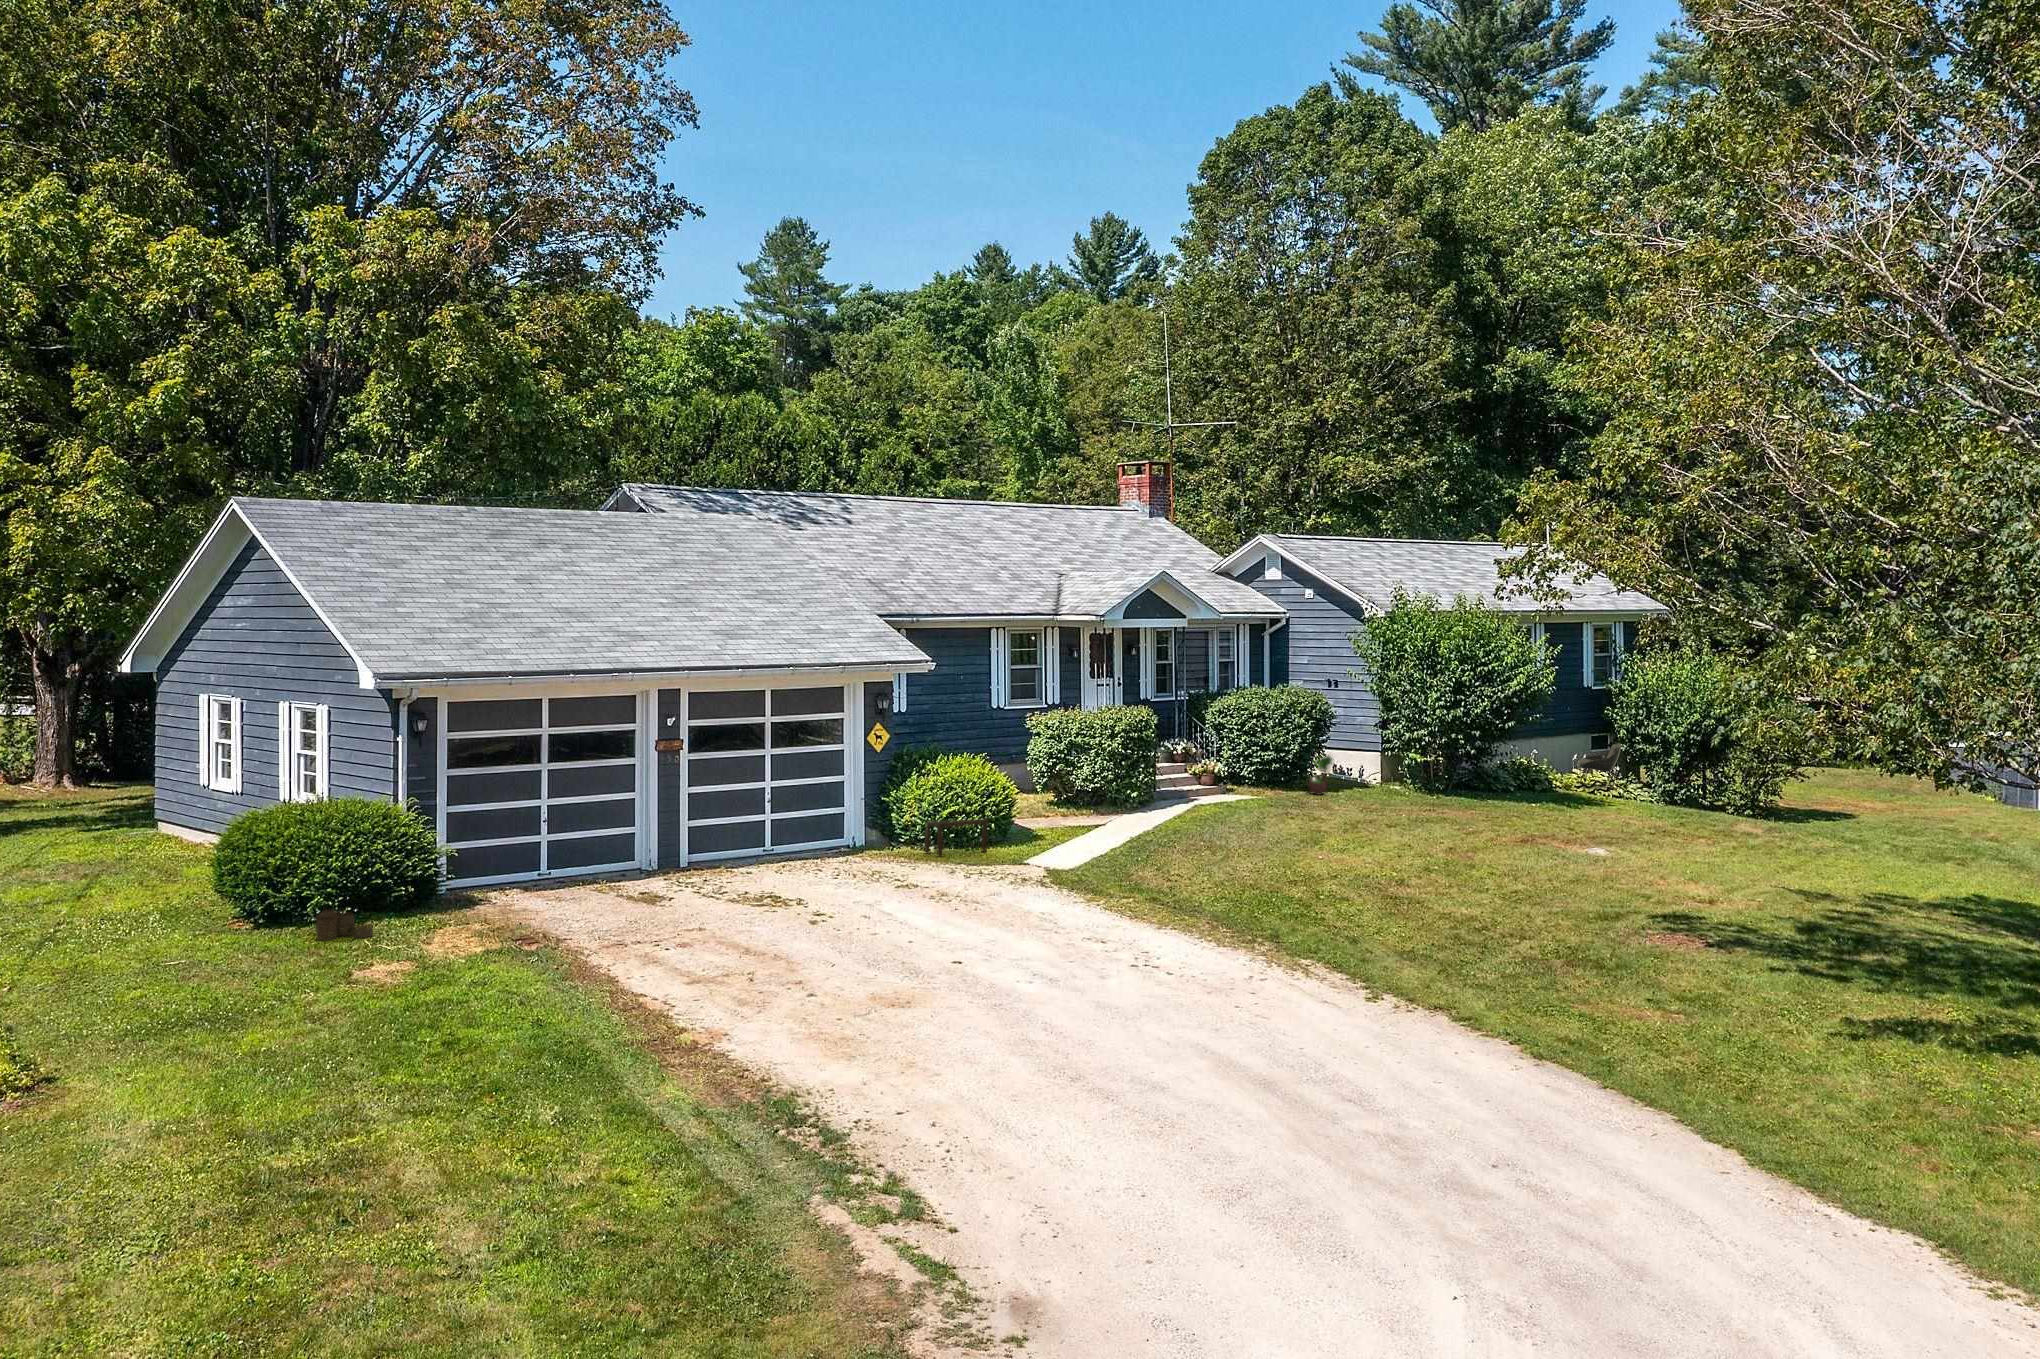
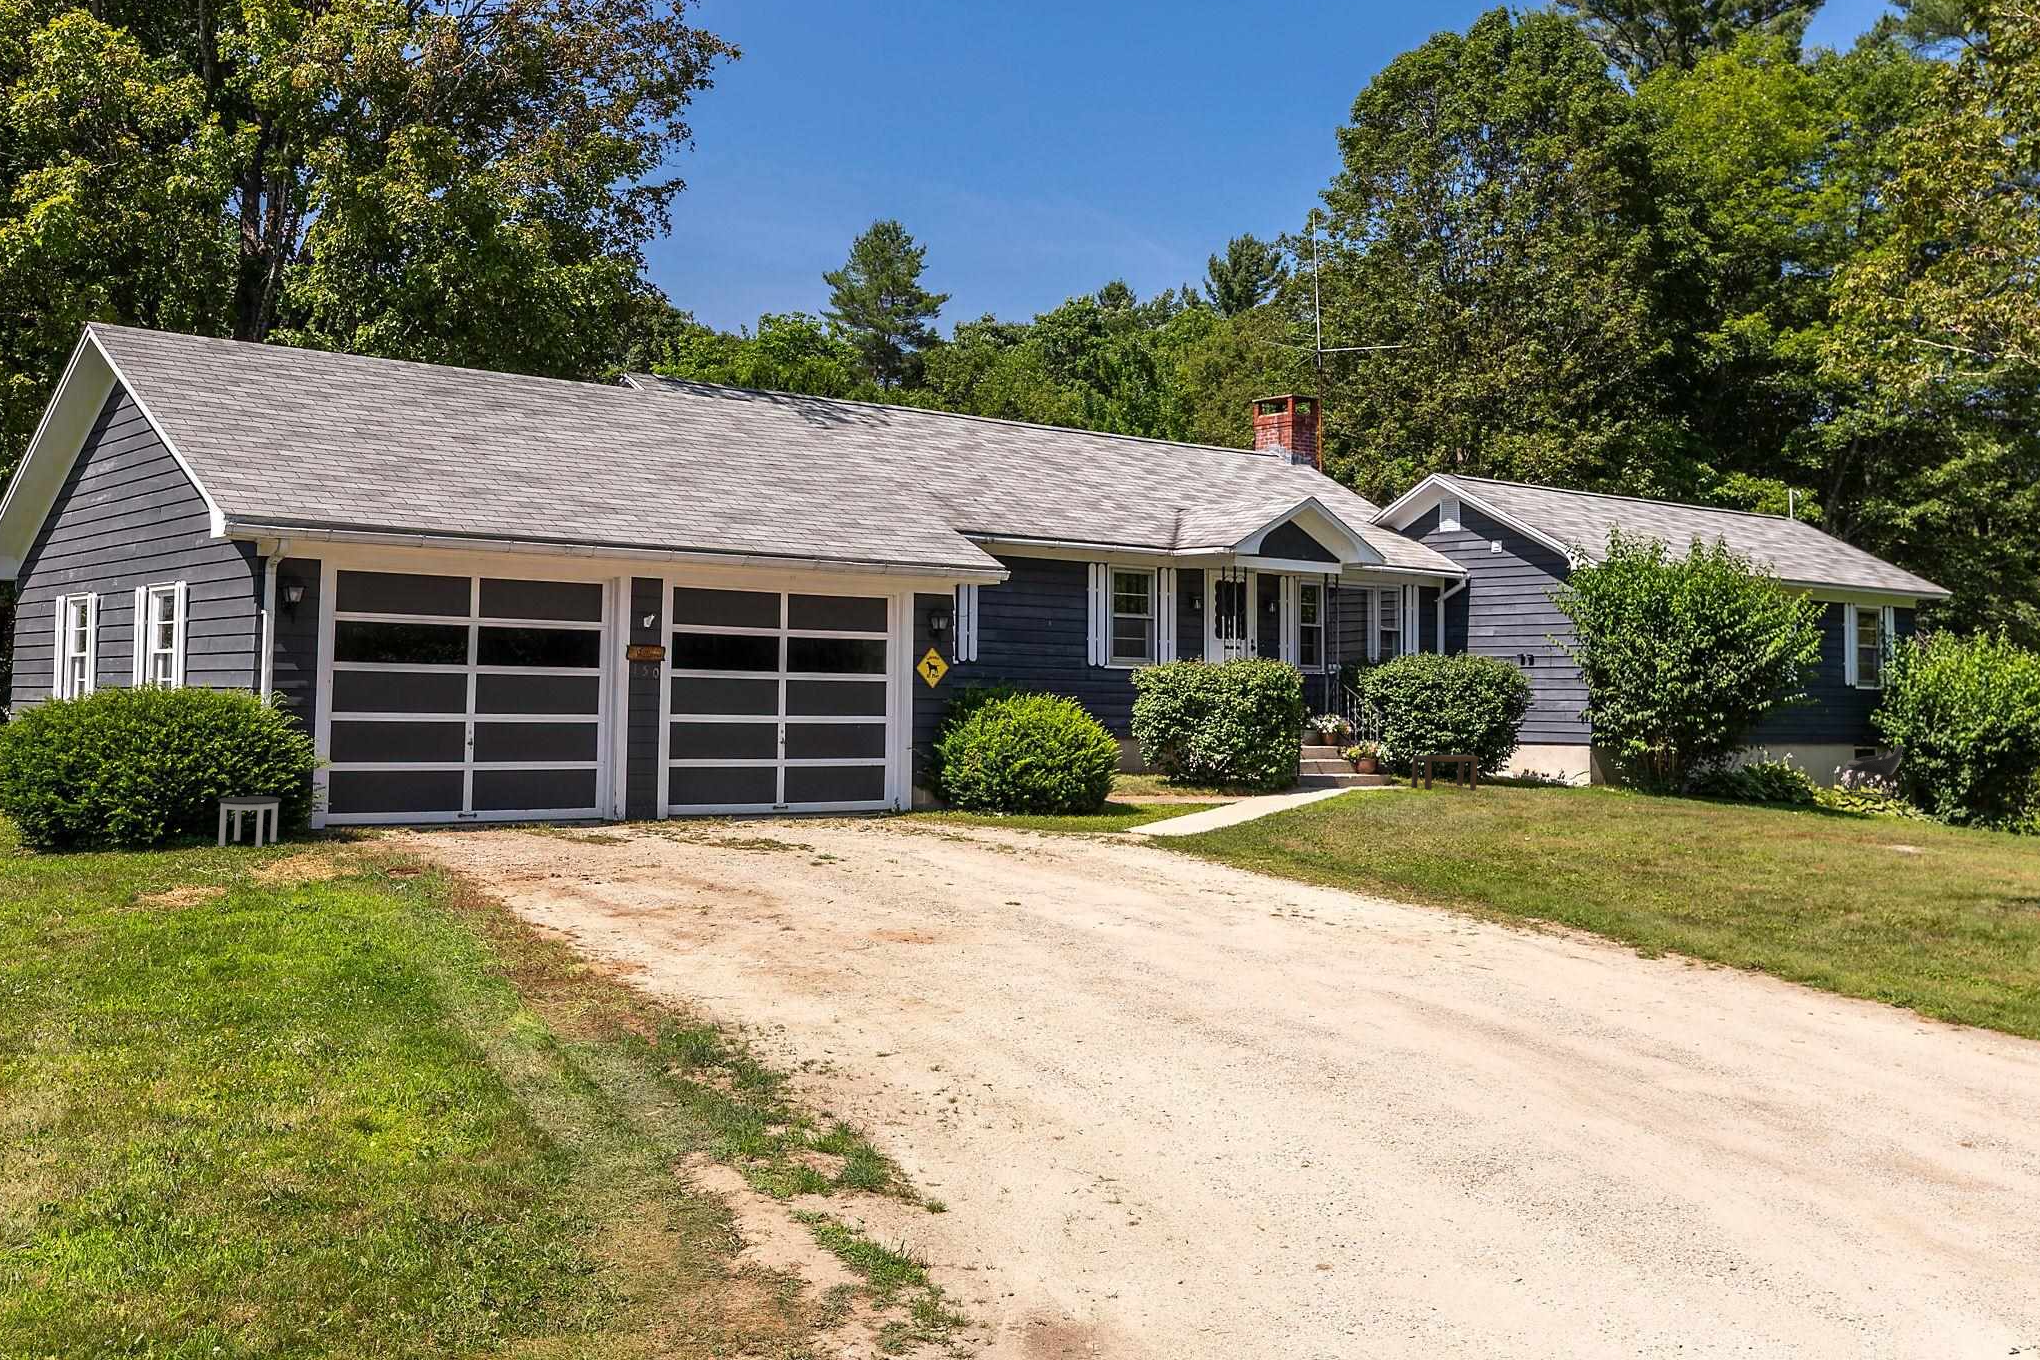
potted tree: present [1308,755,1334,795] -> none [1496,732,1531,788]
bench: present [924,819,989,857] -> present [1411,755,1478,790]
round table: none [390,881,434,920] -> present [218,796,281,847]
woven basket: present [316,909,373,941] -> none [87,819,173,861]

